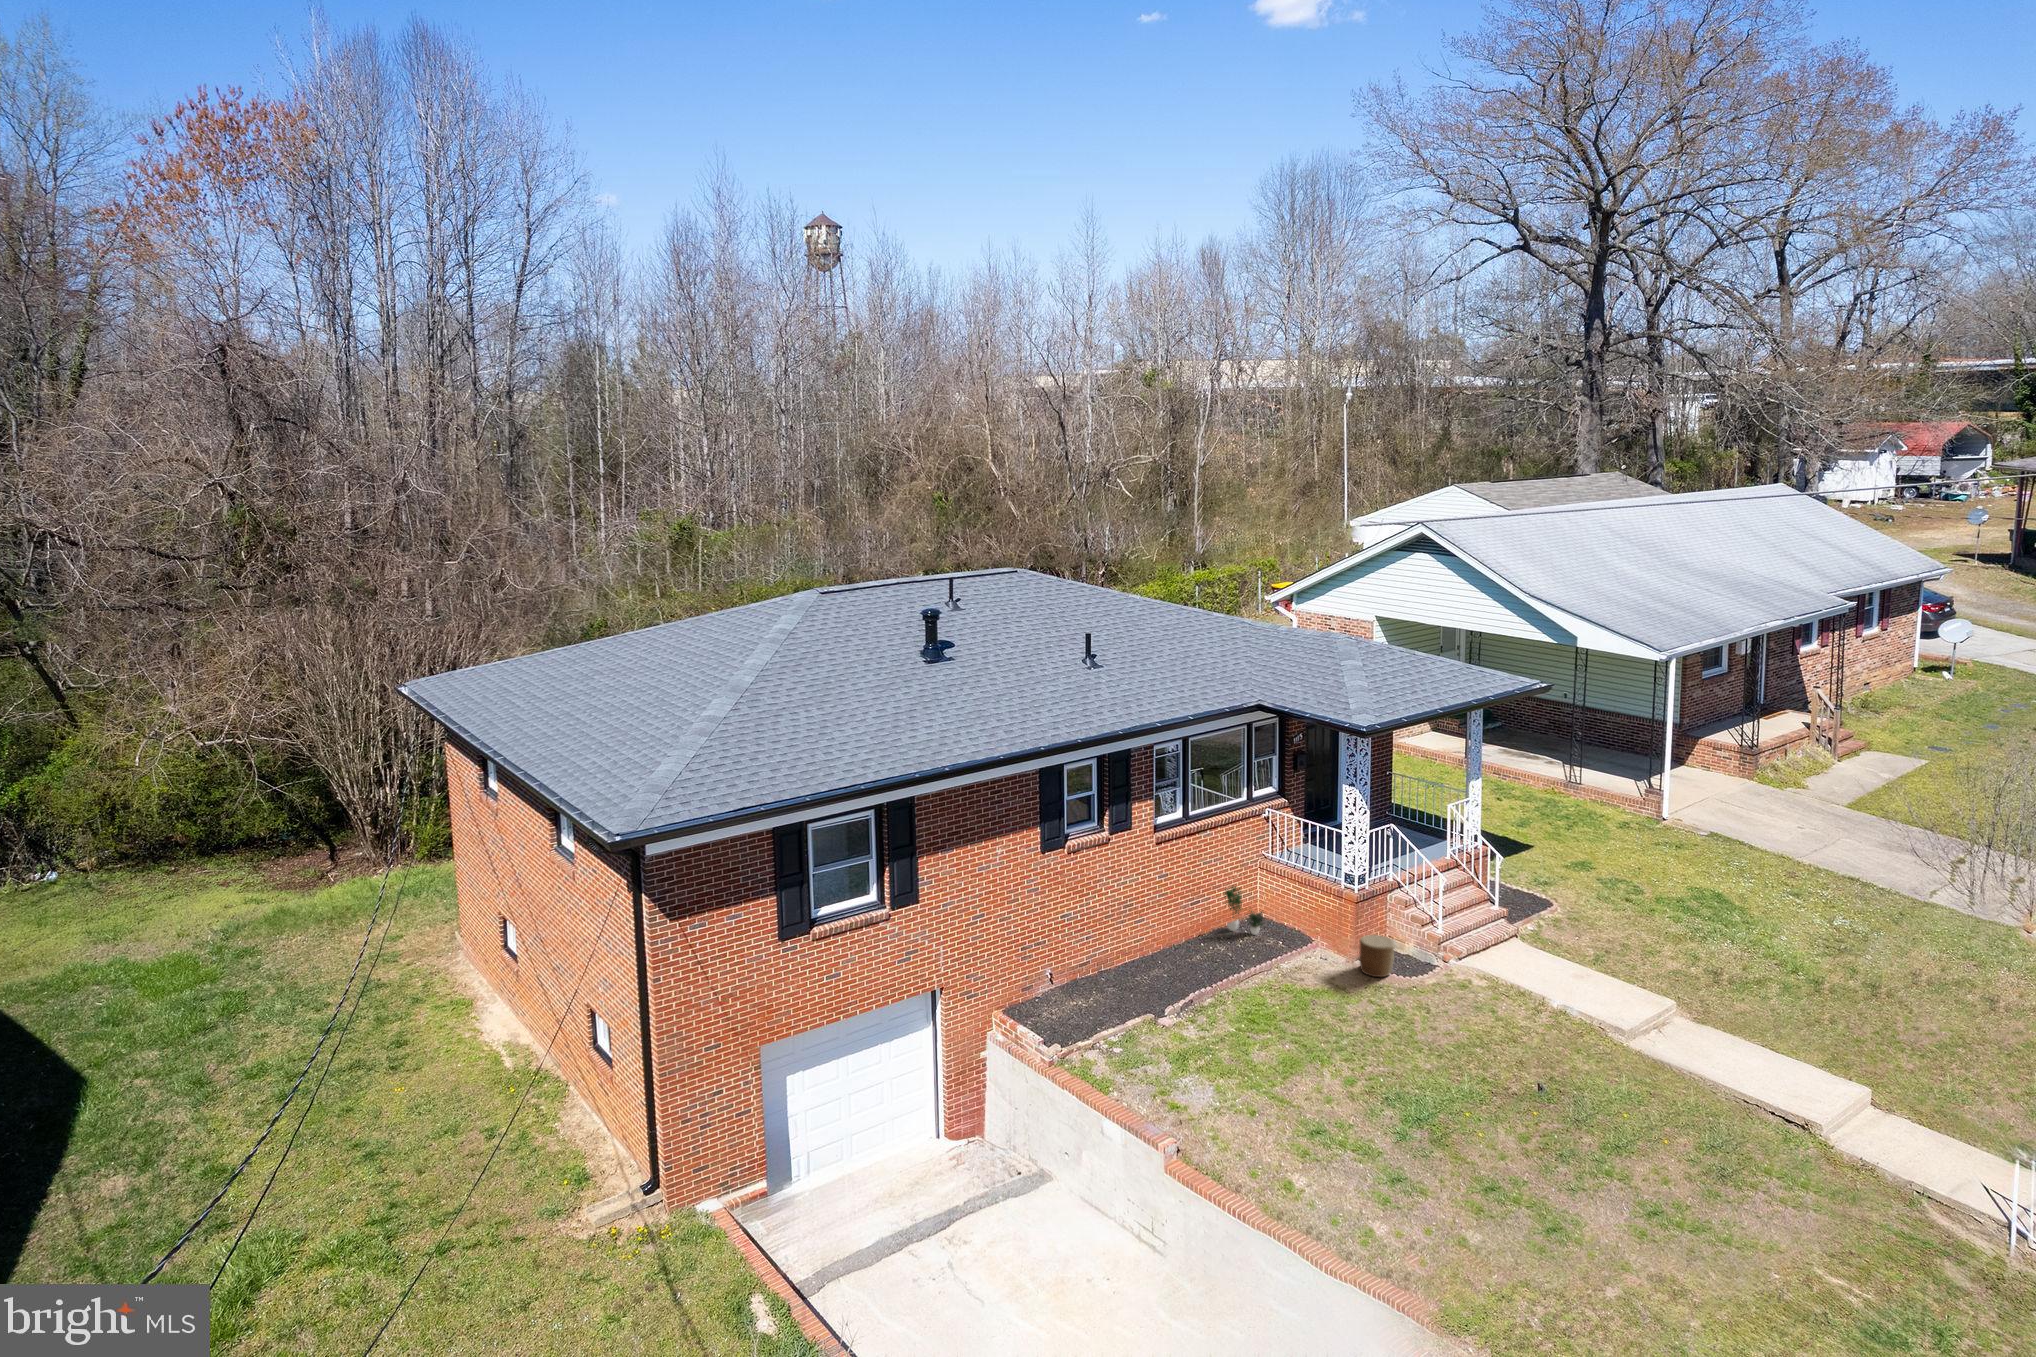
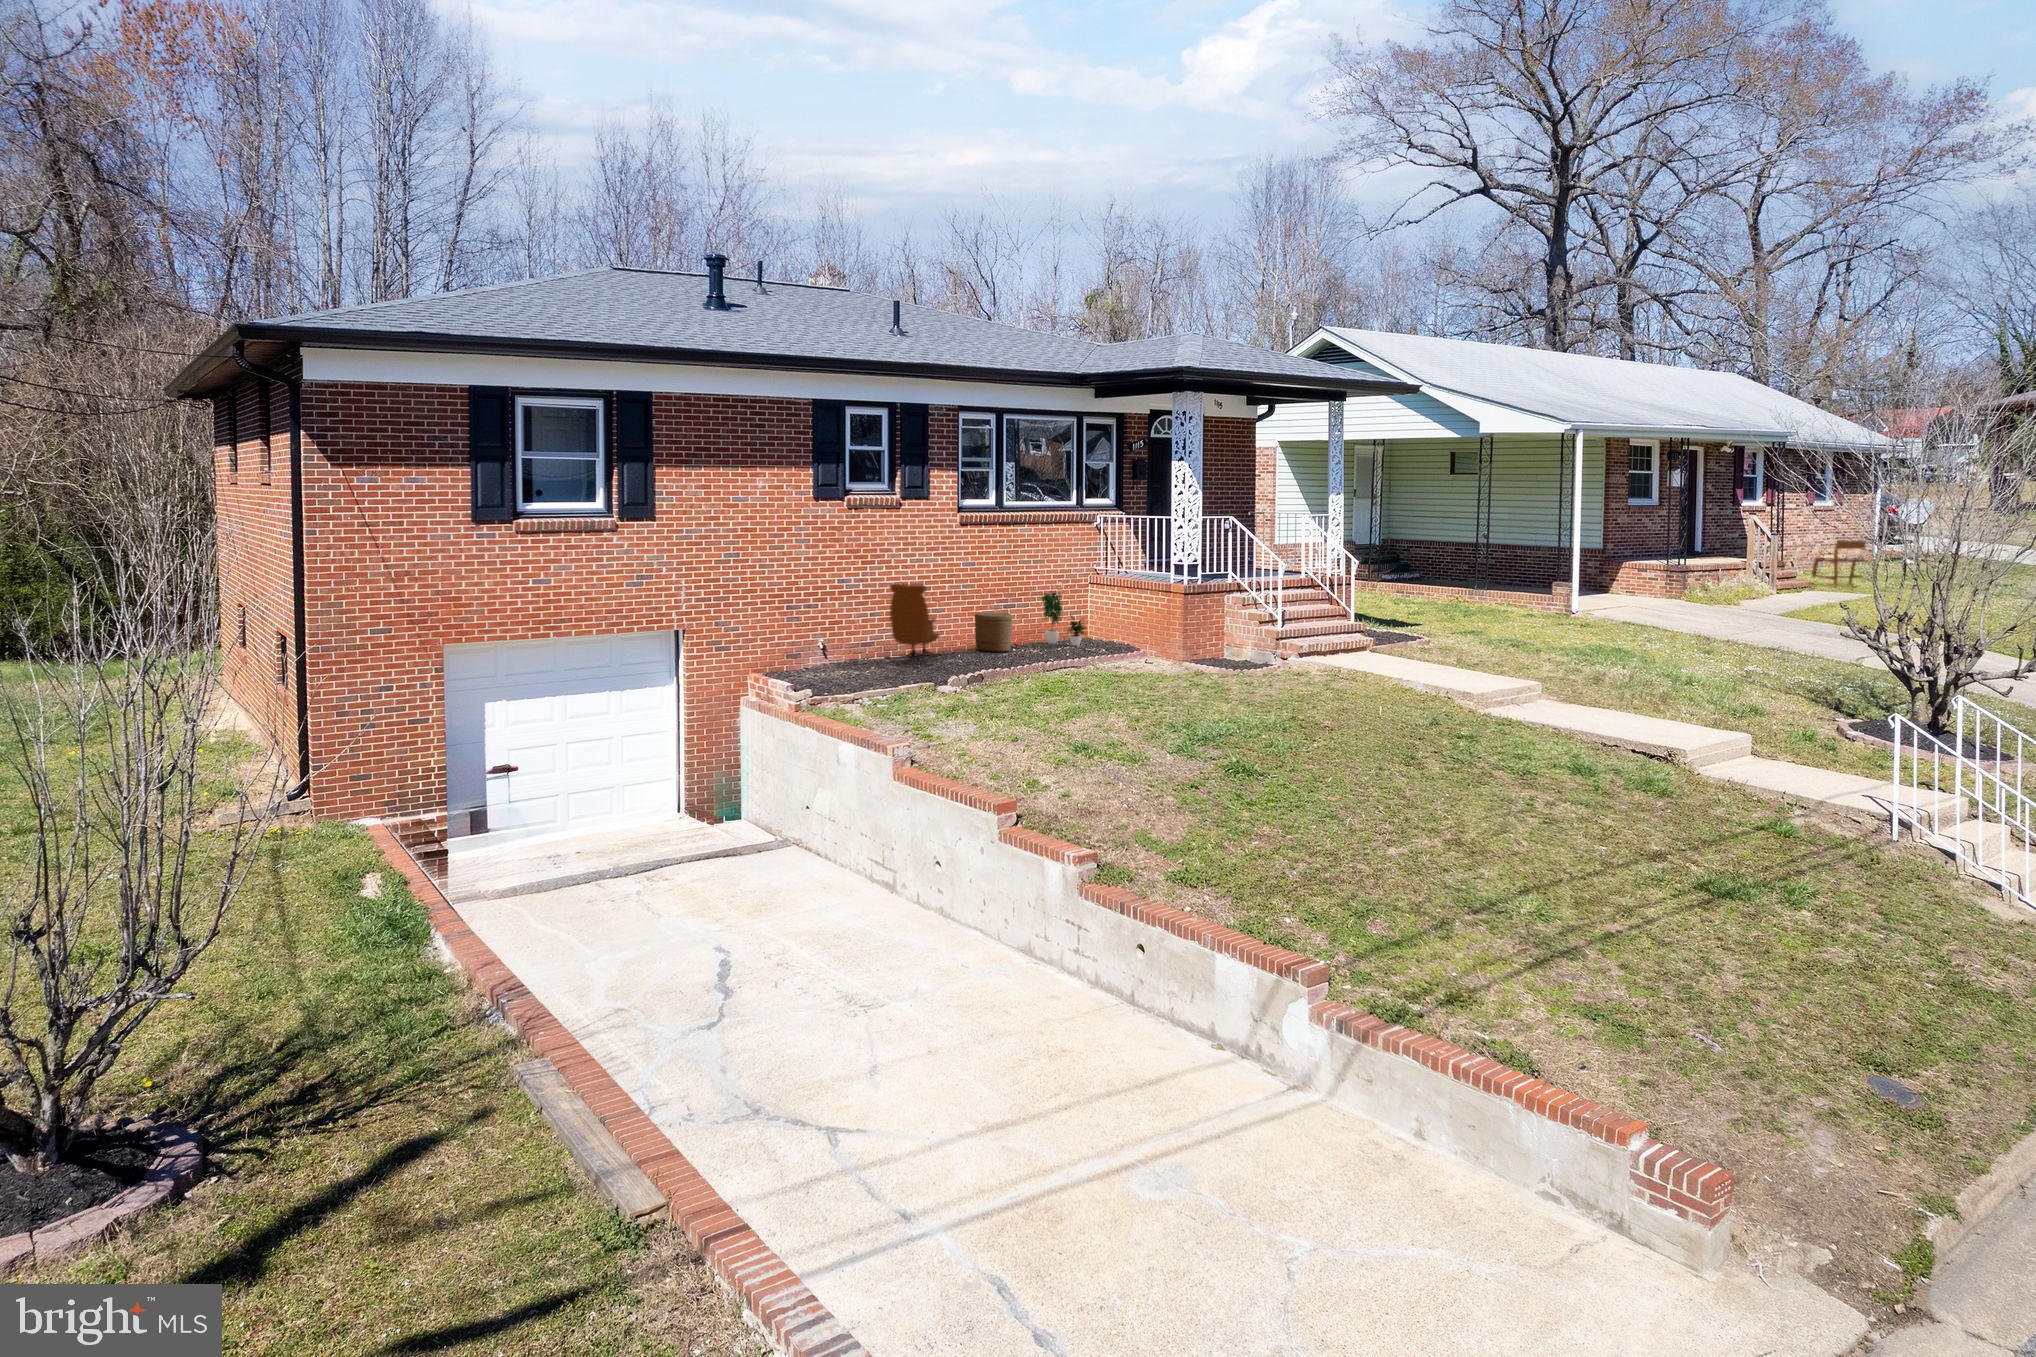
bench: none [1863,686,1925,730] -> present [1812,541,1869,586]
lounge chair: none [1107,928,1150,994] -> present [890,584,940,662]
woven basket: present [1359,935,1395,977] -> present [975,612,1013,652]

